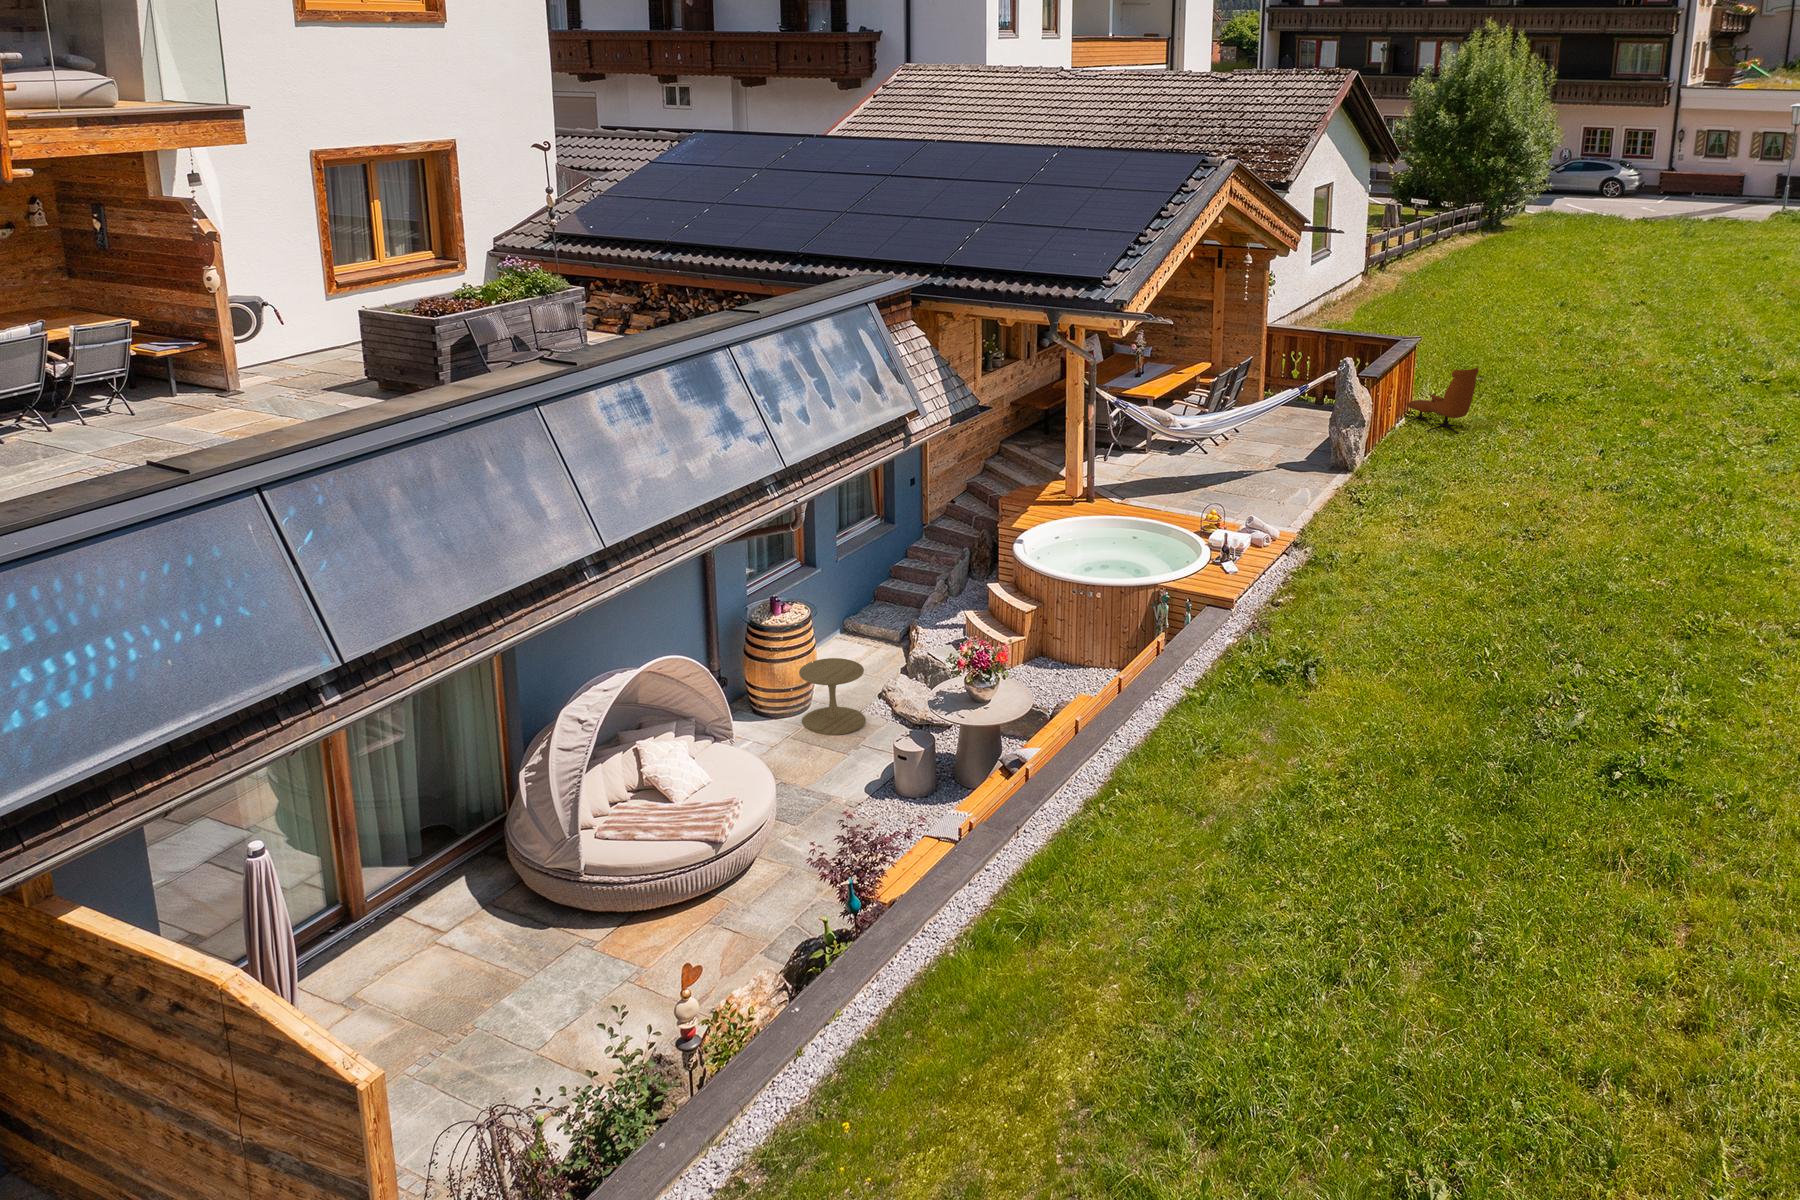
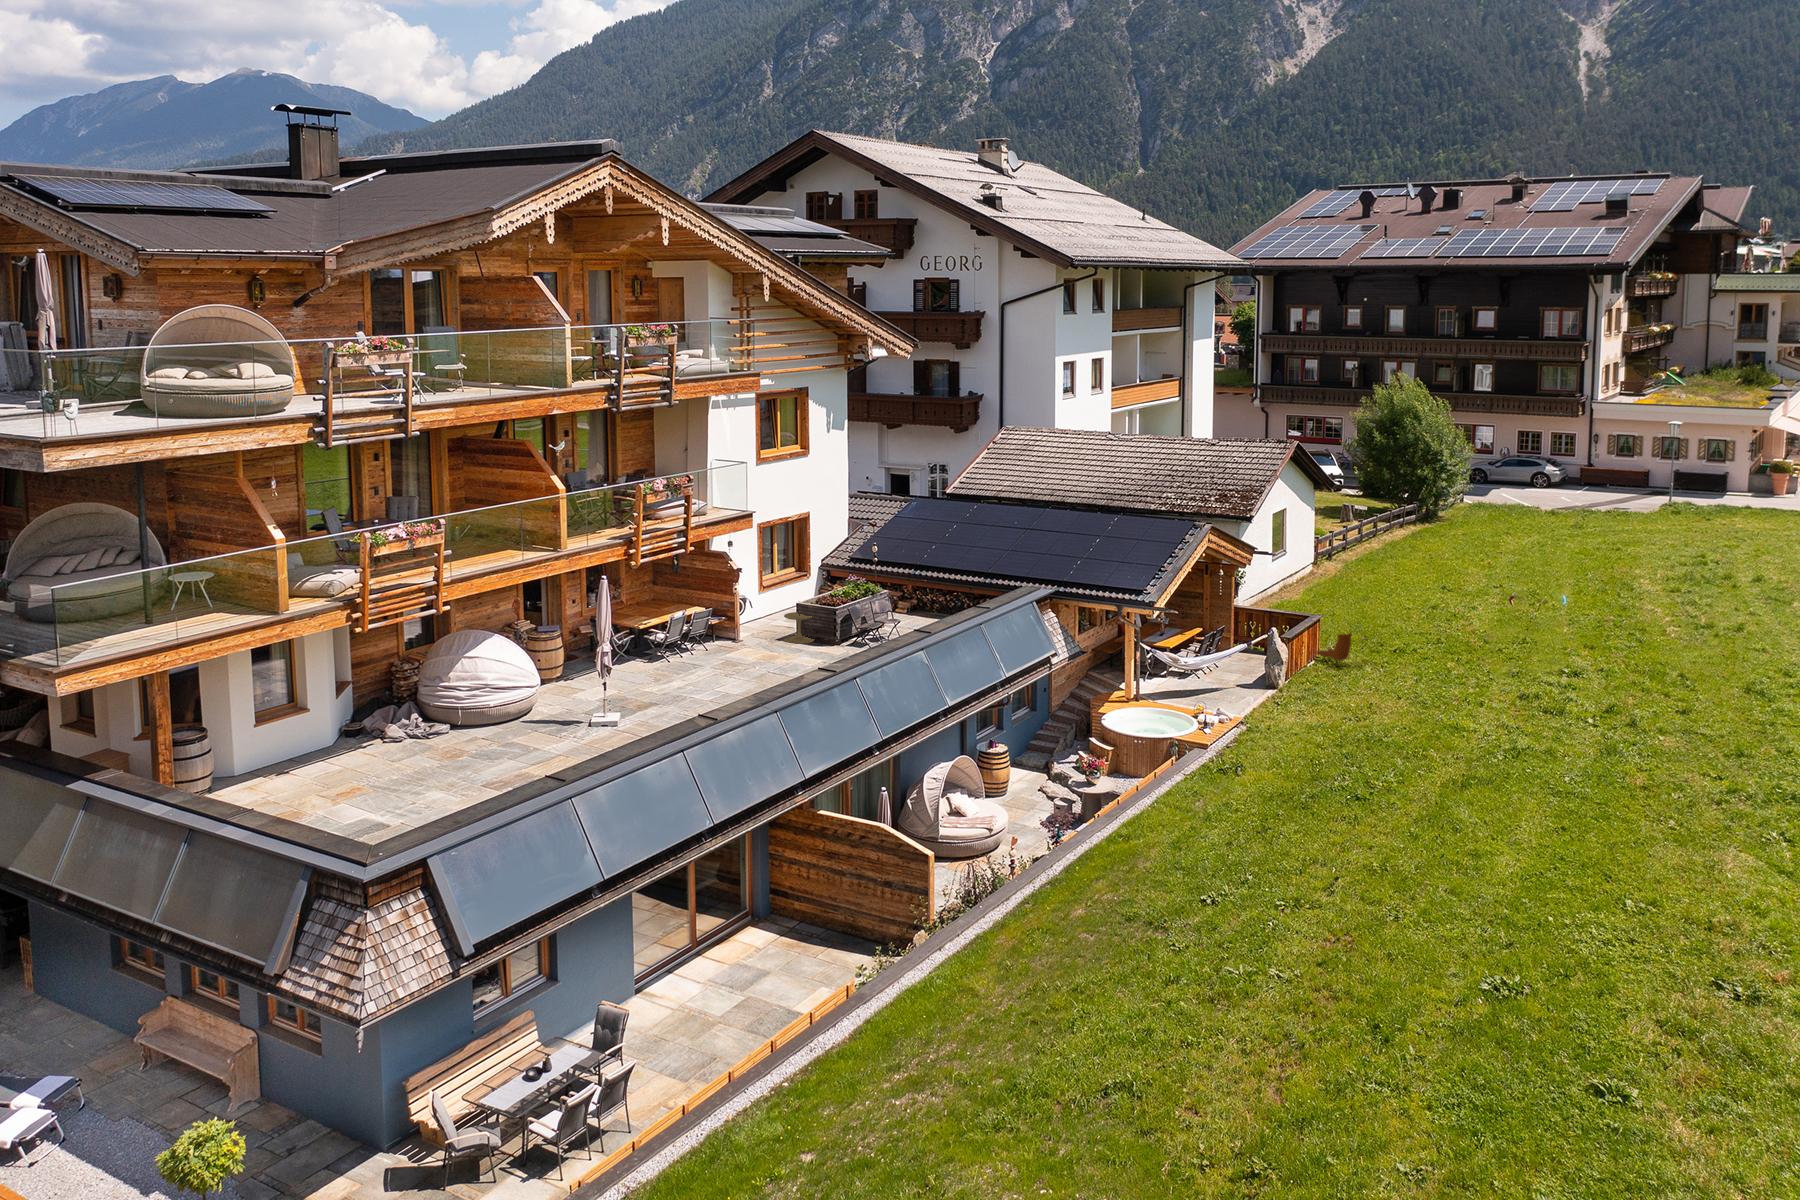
side table: present [799,658,866,735] -> present [784,612,814,644]

